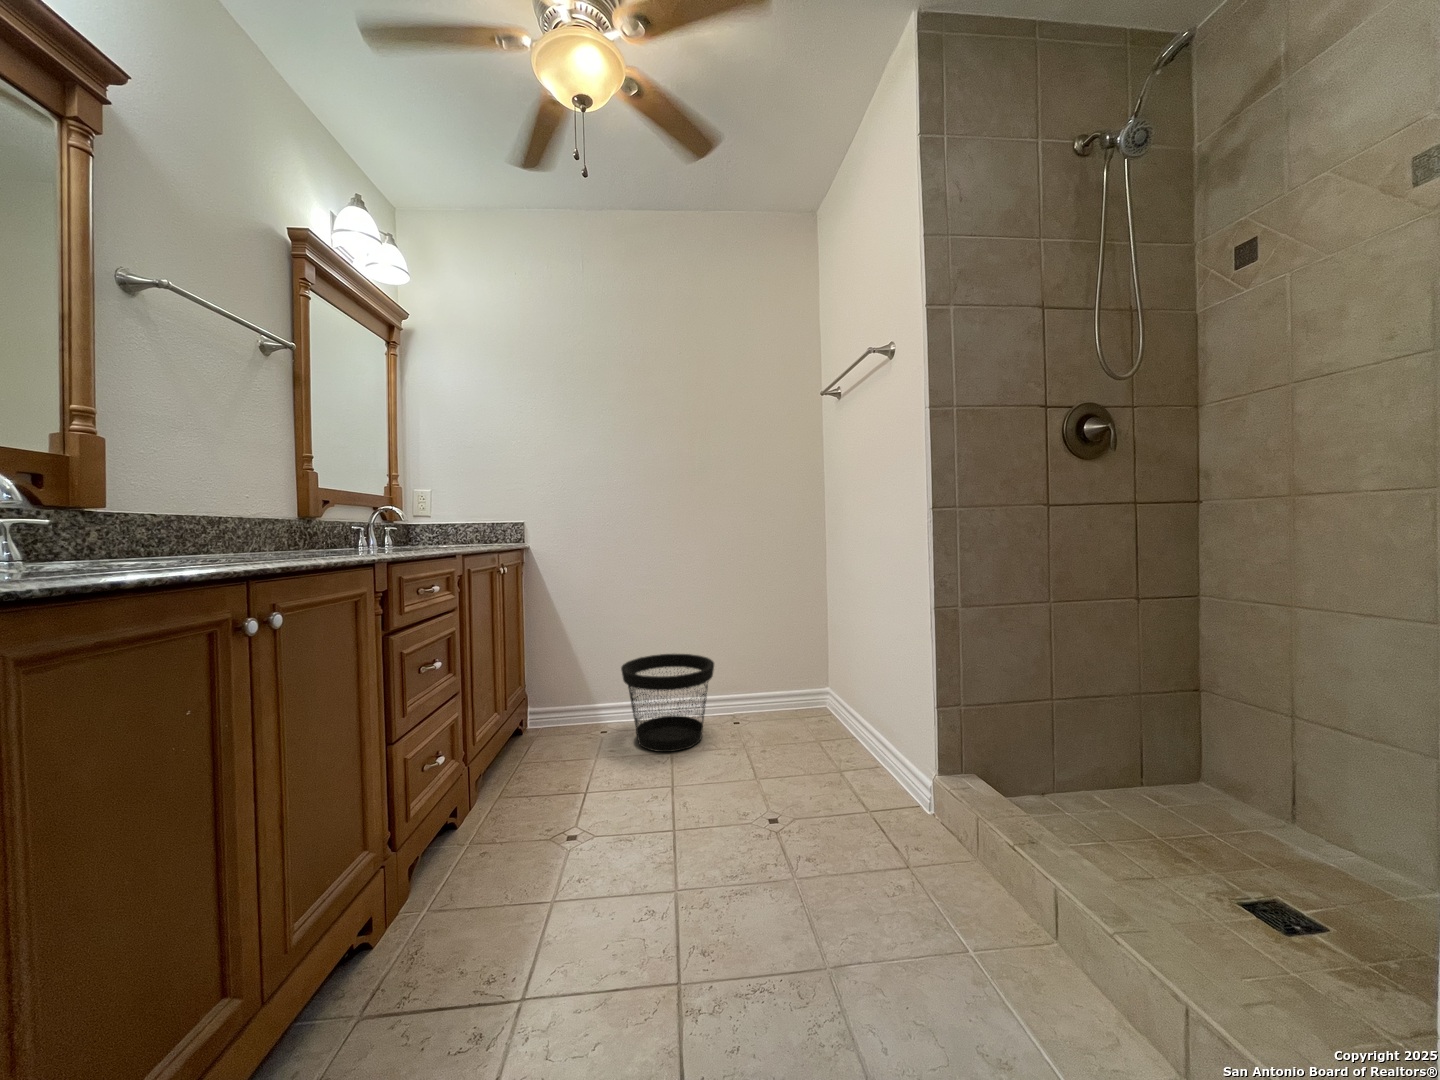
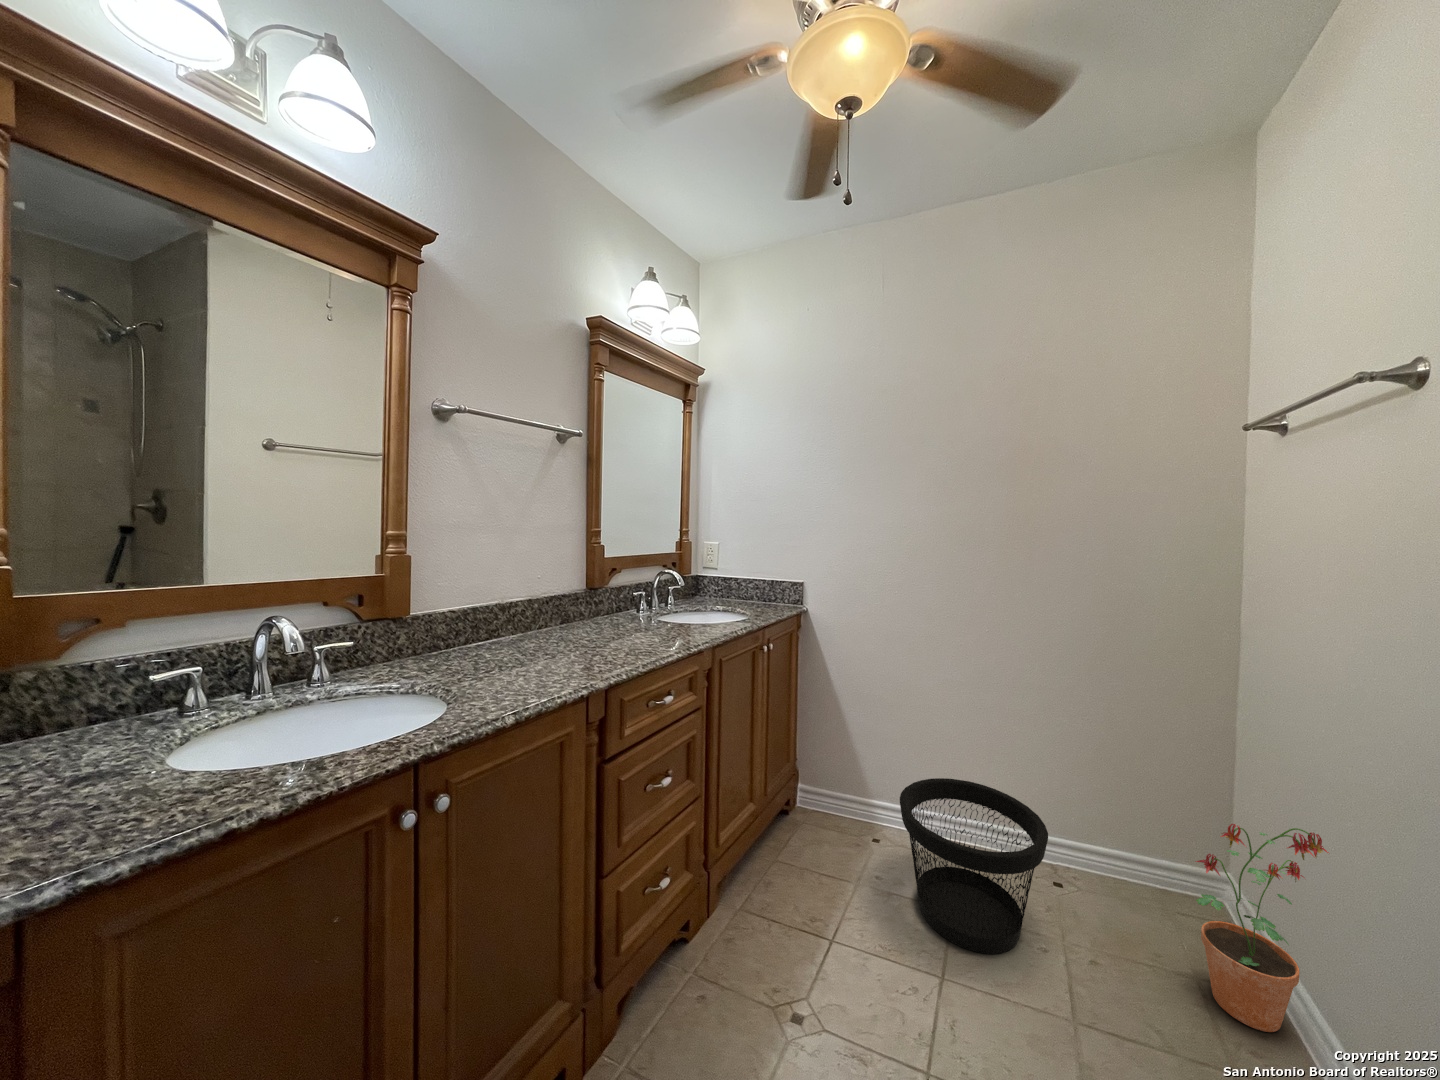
potted plant: none [782,619,832,731] -> present [1195,824,1329,1032]

